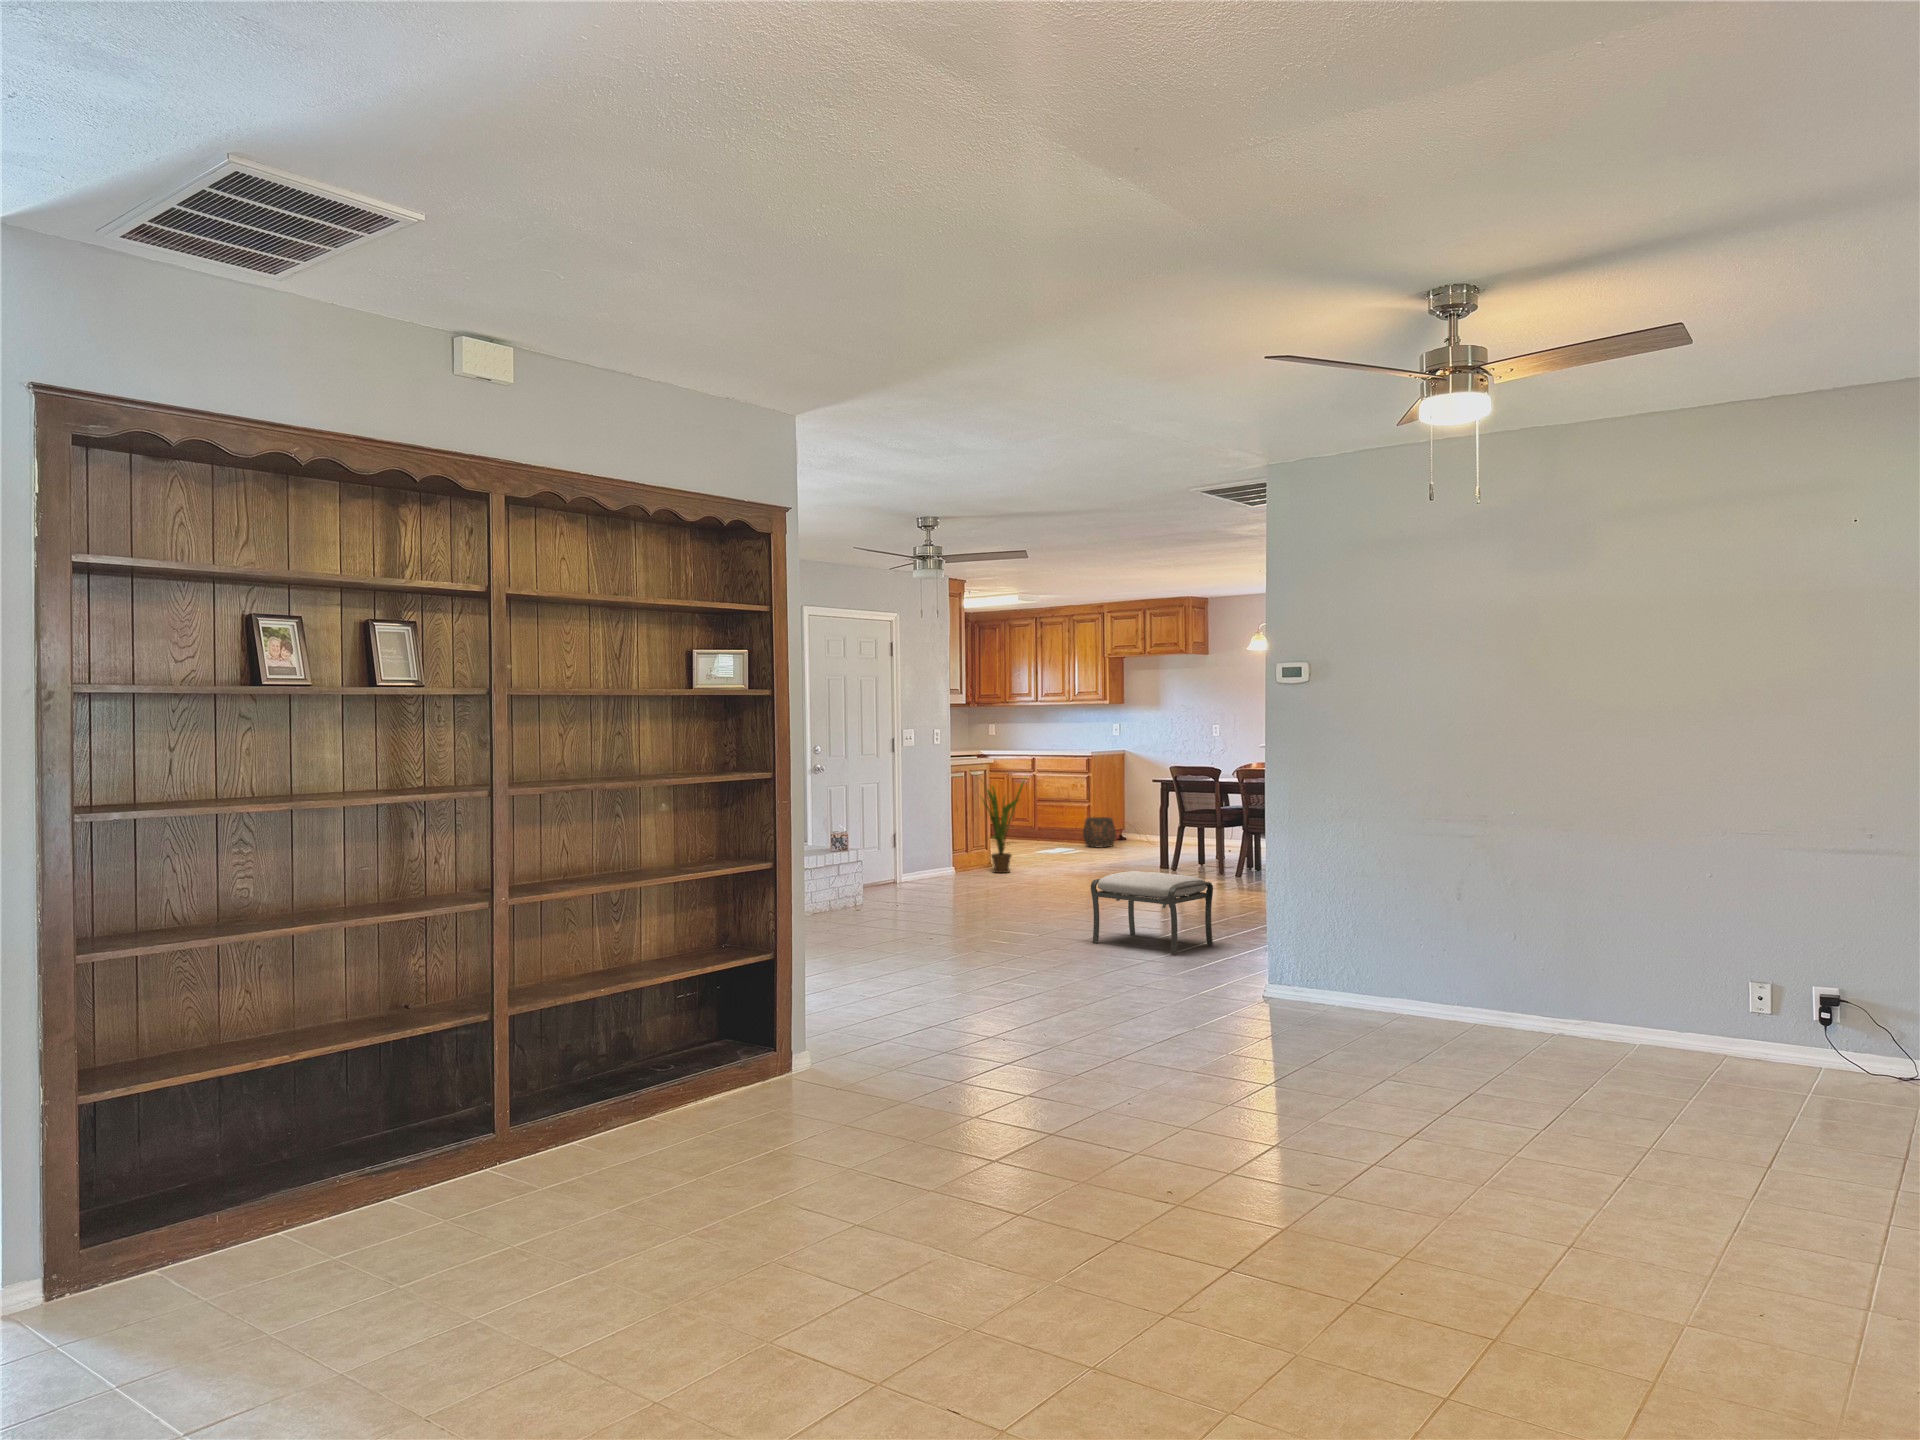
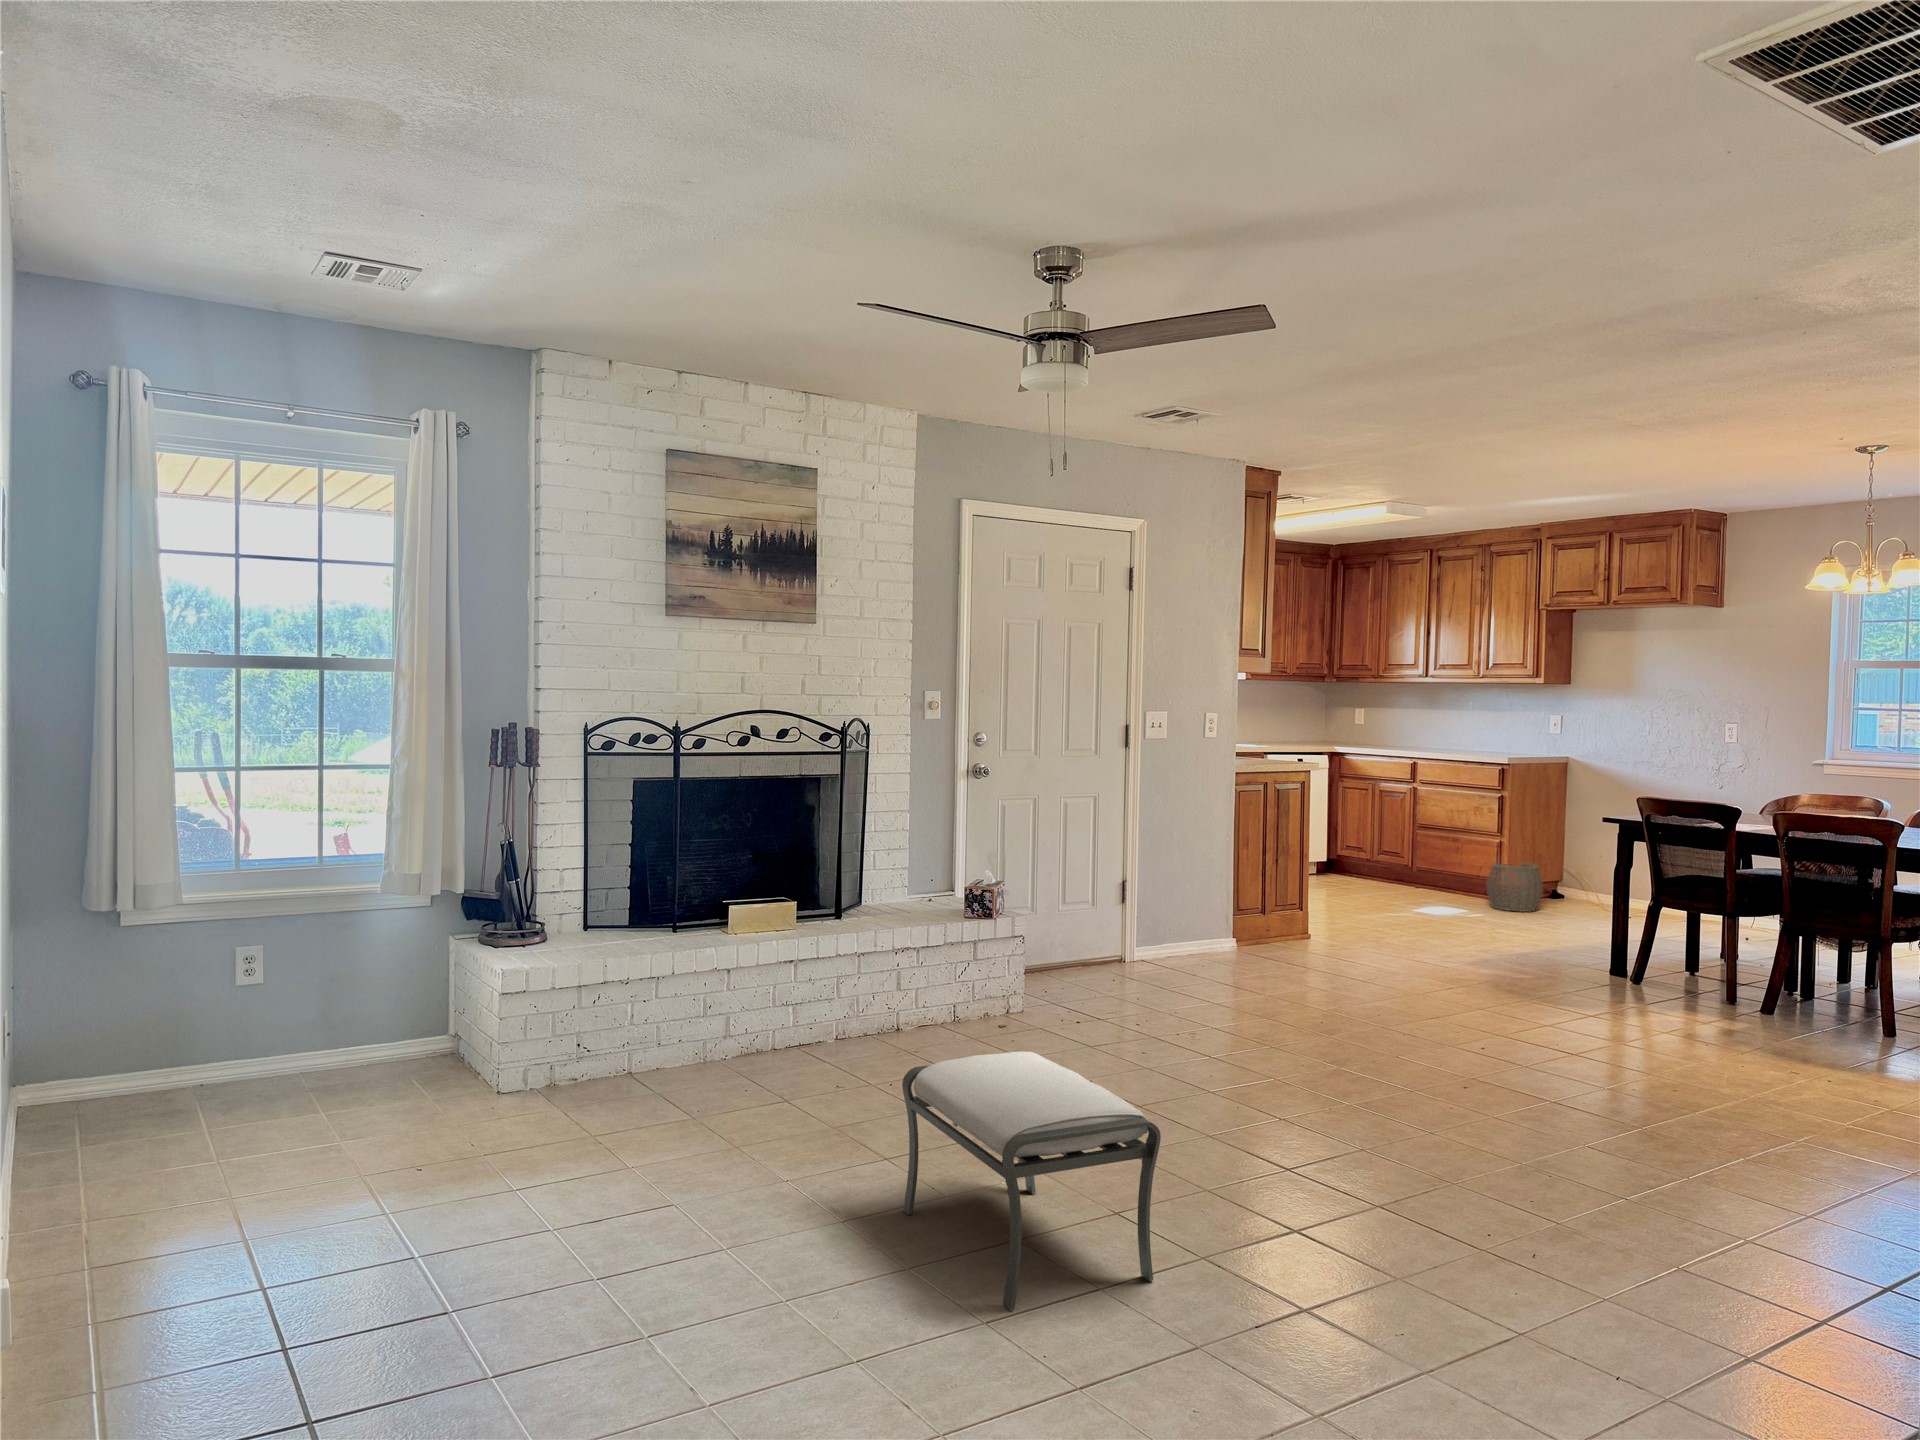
house plant: present [981,779,1024,873] -> none [1278,787,1376,954]
ottoman: present [1091,871,1213,955] -> present [902,1052,1161,1310]

